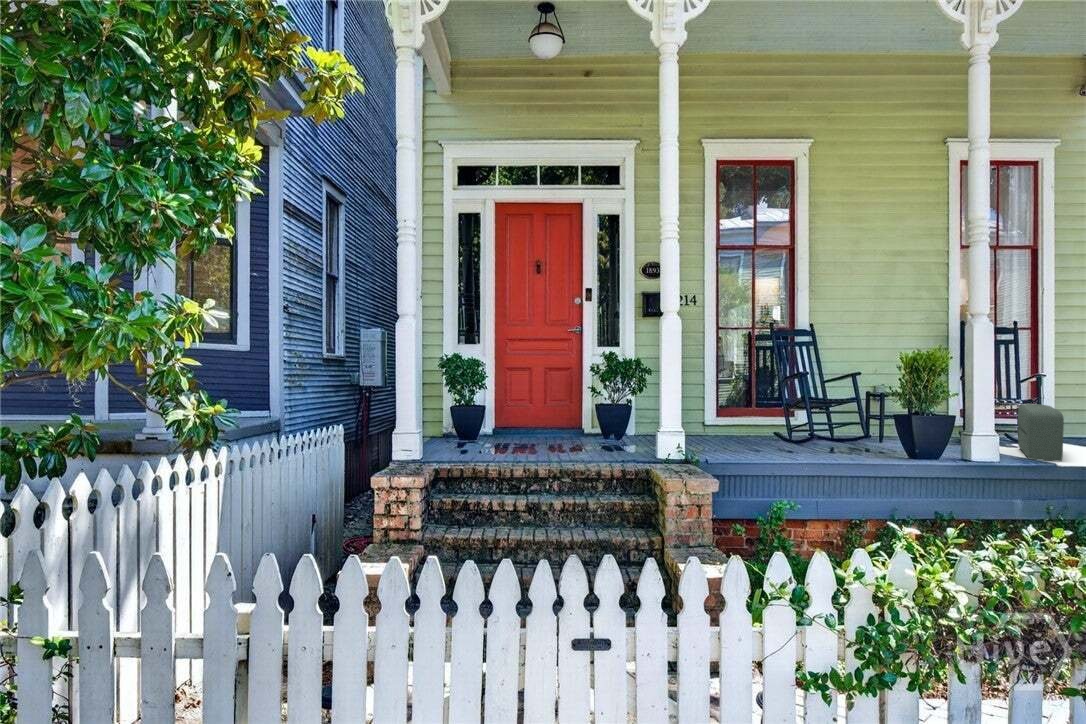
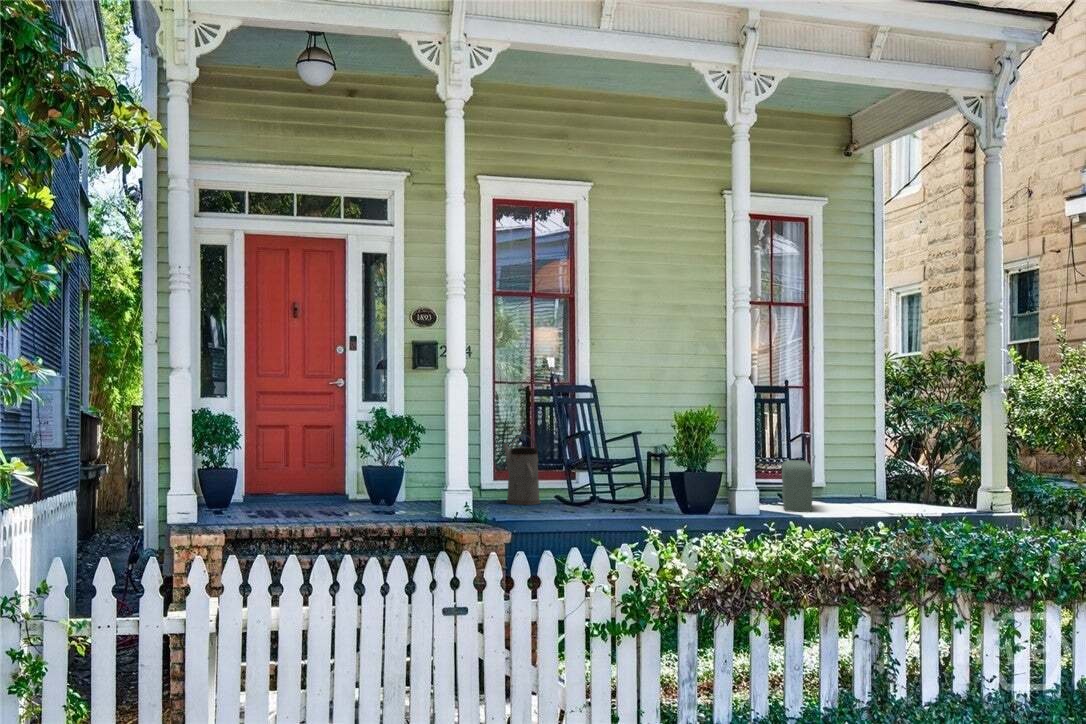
watering can: none [724,376,759,442] -> present [503,435,541,505]

